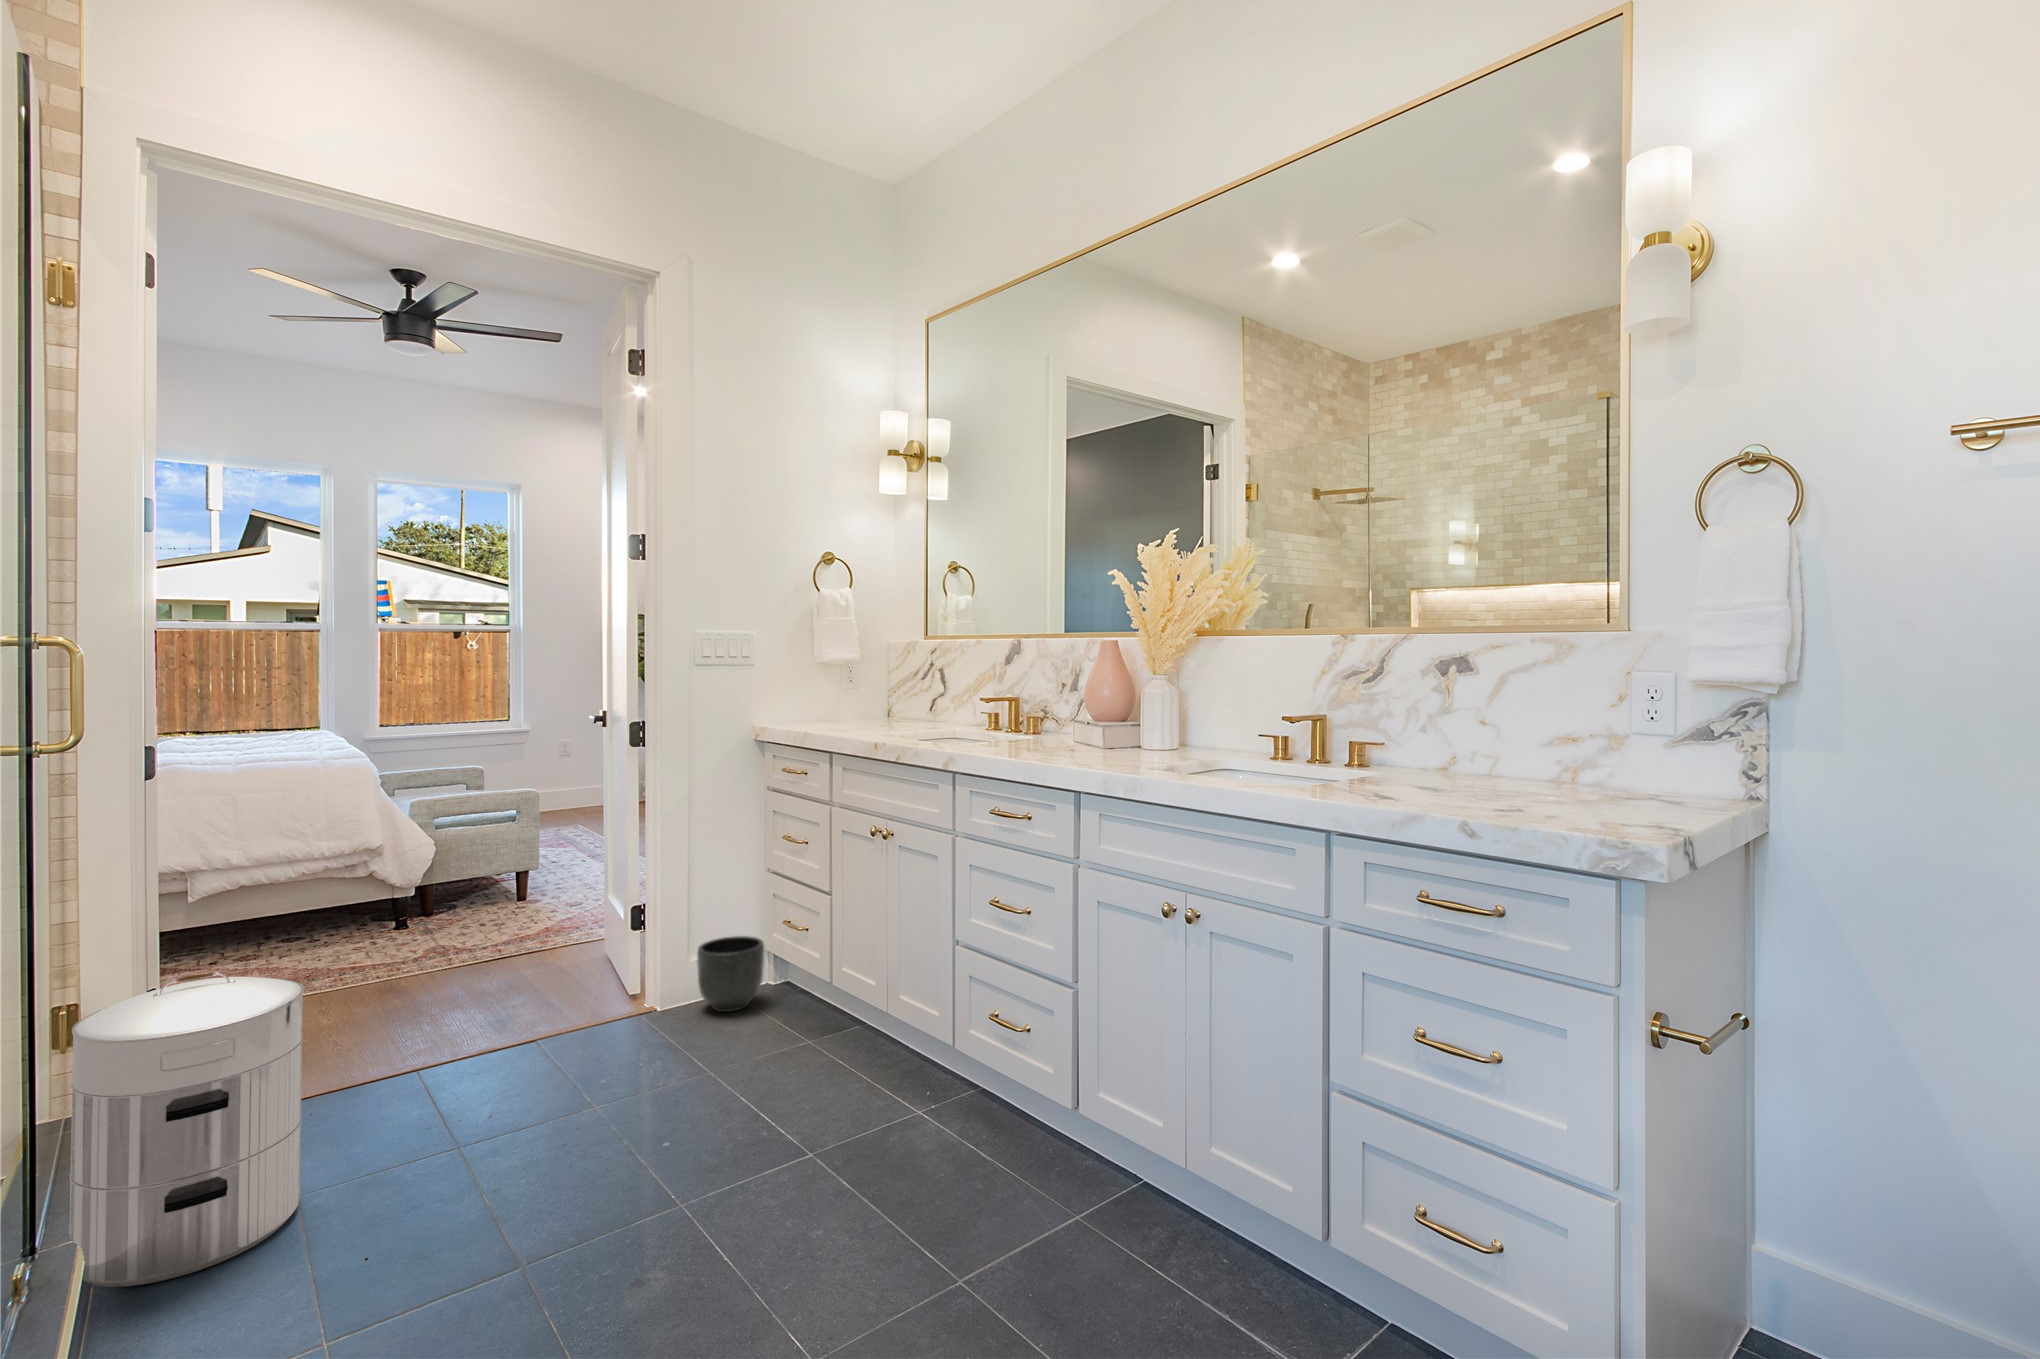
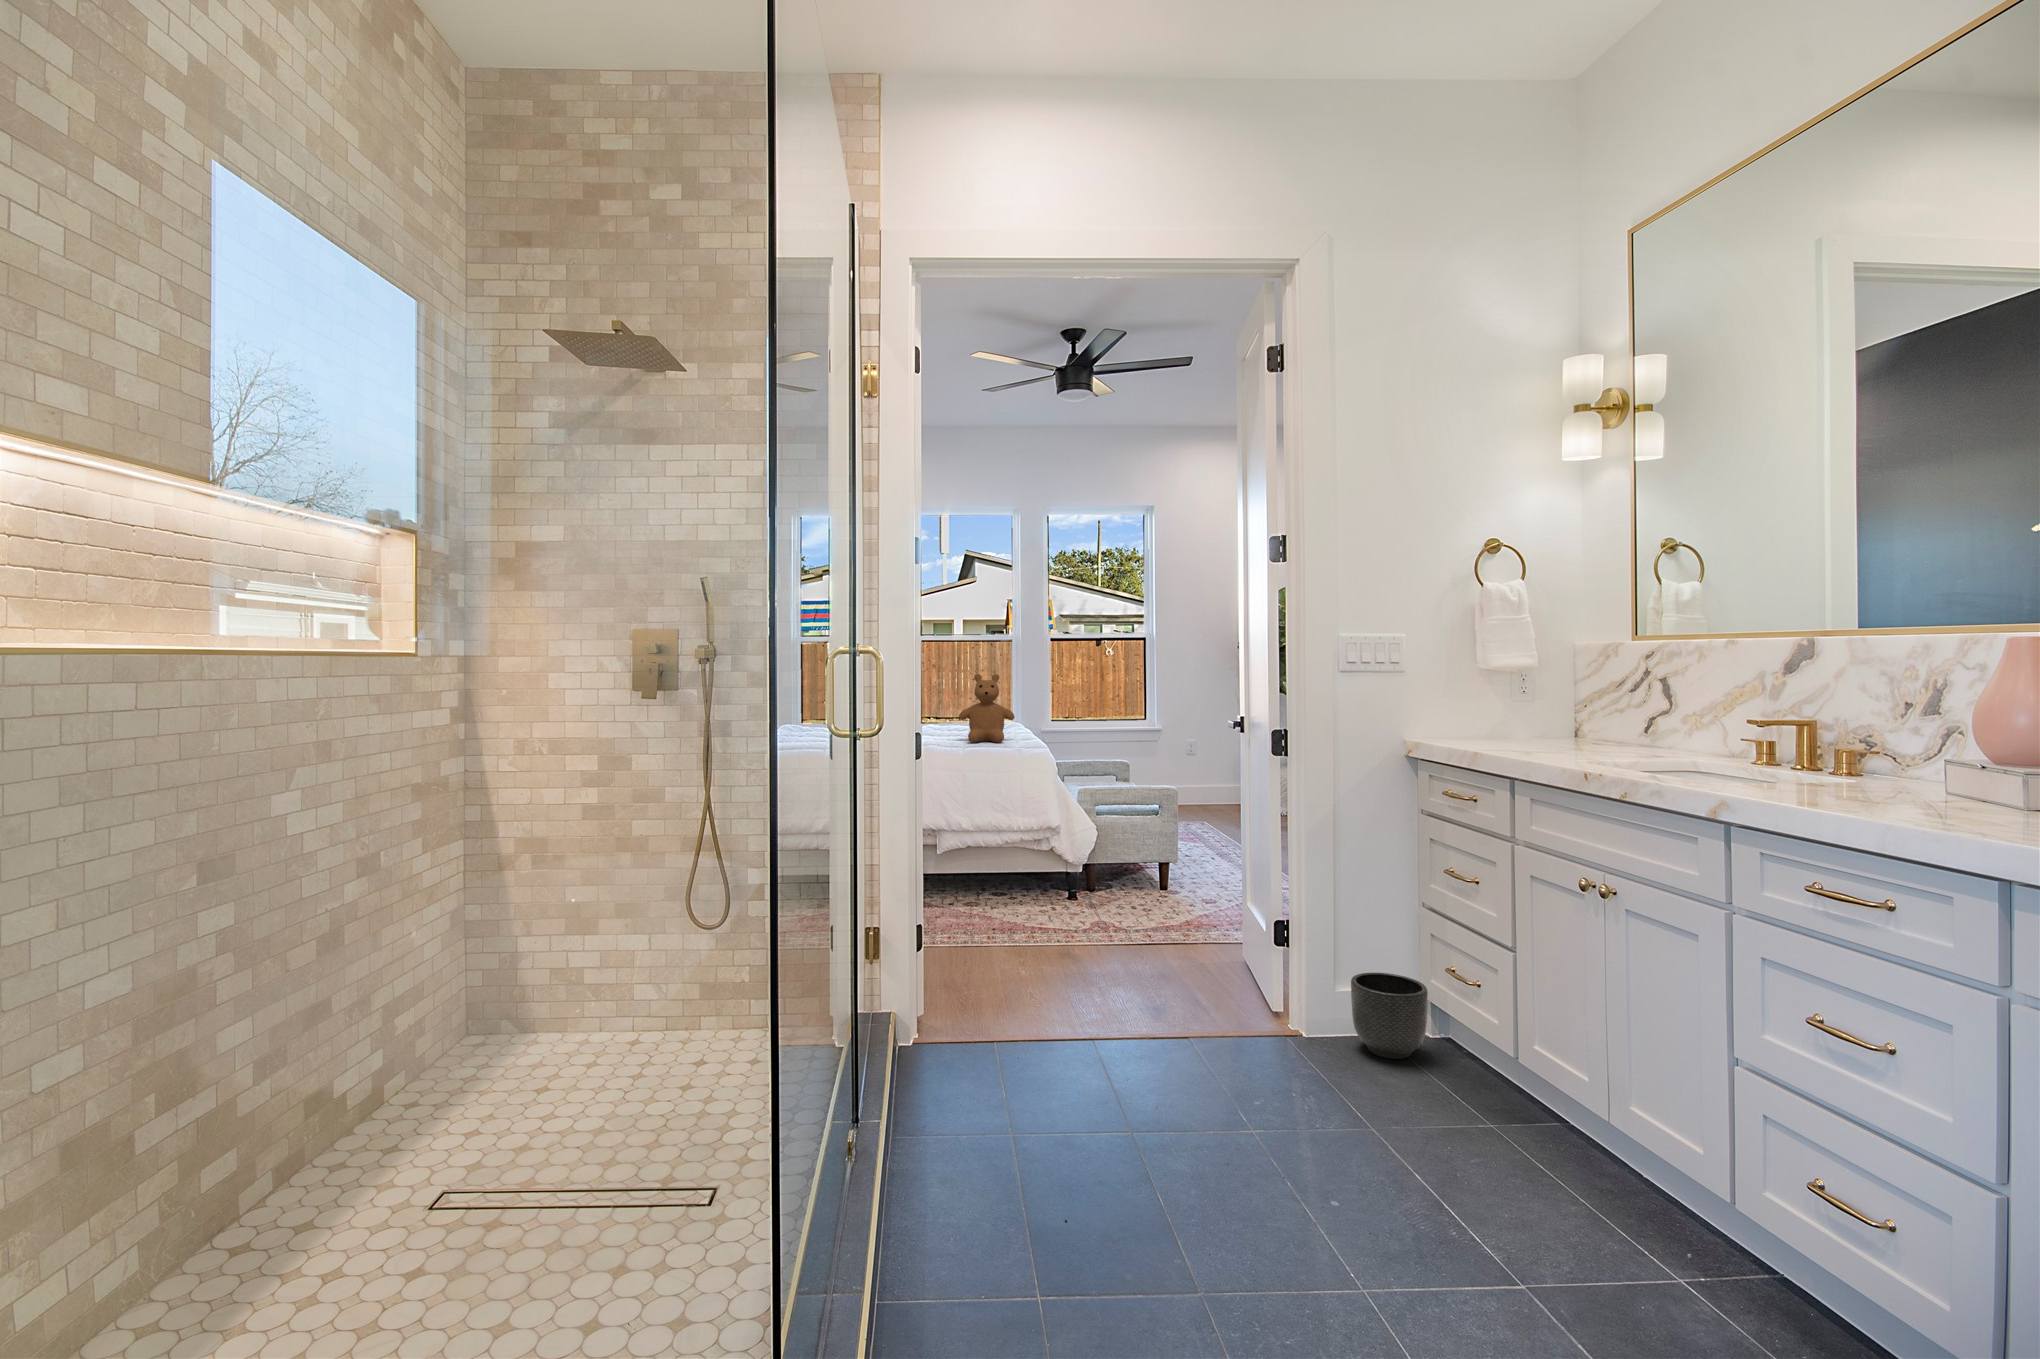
teddy bear: none [235,672,323,757] -> present [959,674,1014,743]
waste bin: present [69,972,304,1287] -> none [879,925,1022,1181]

